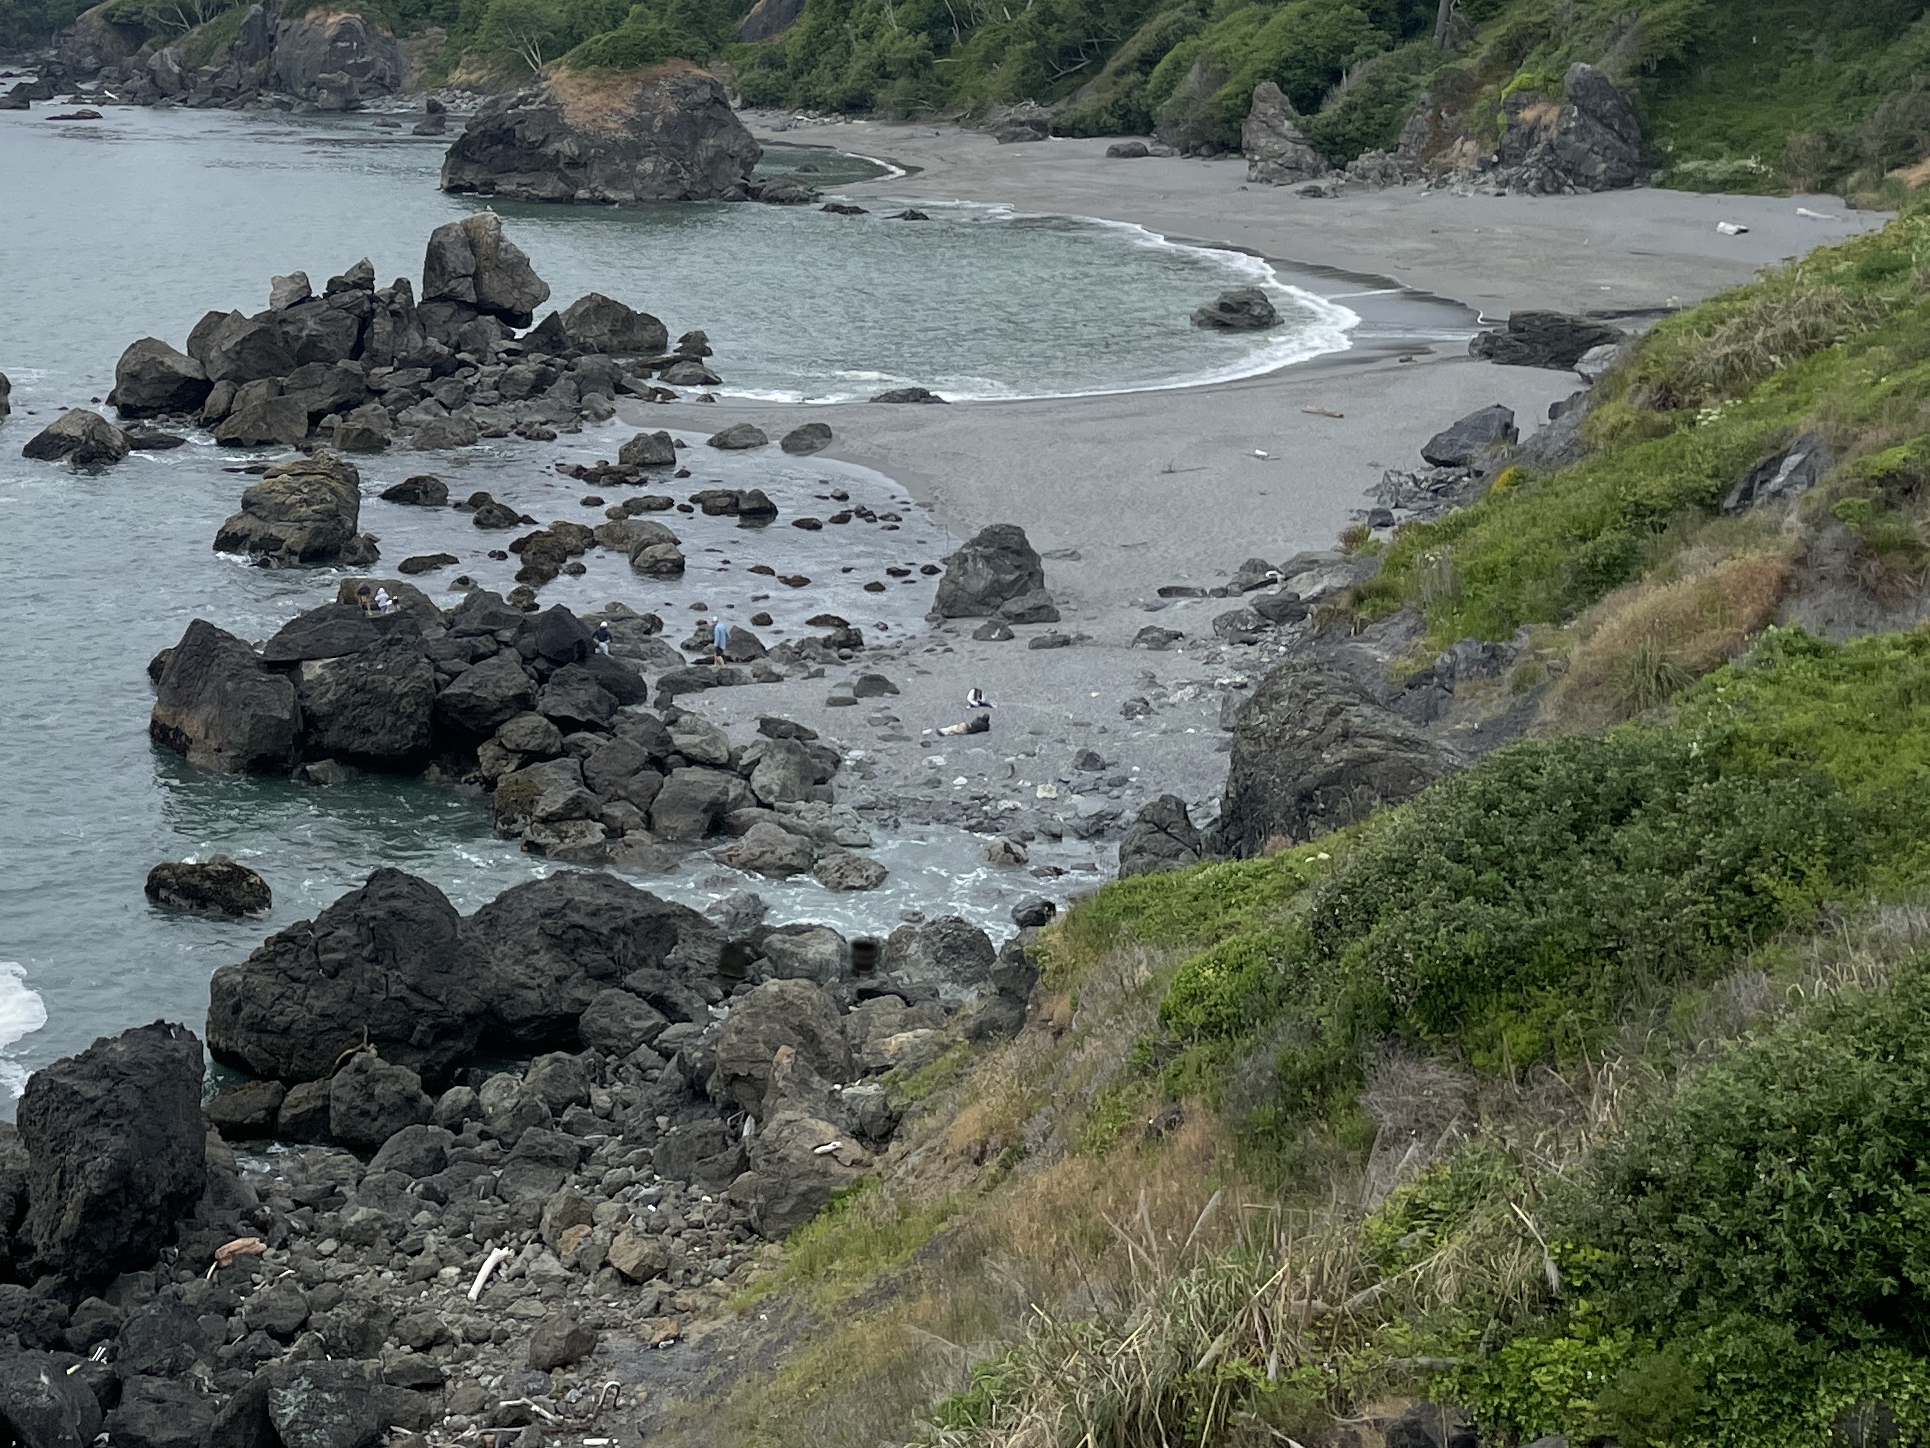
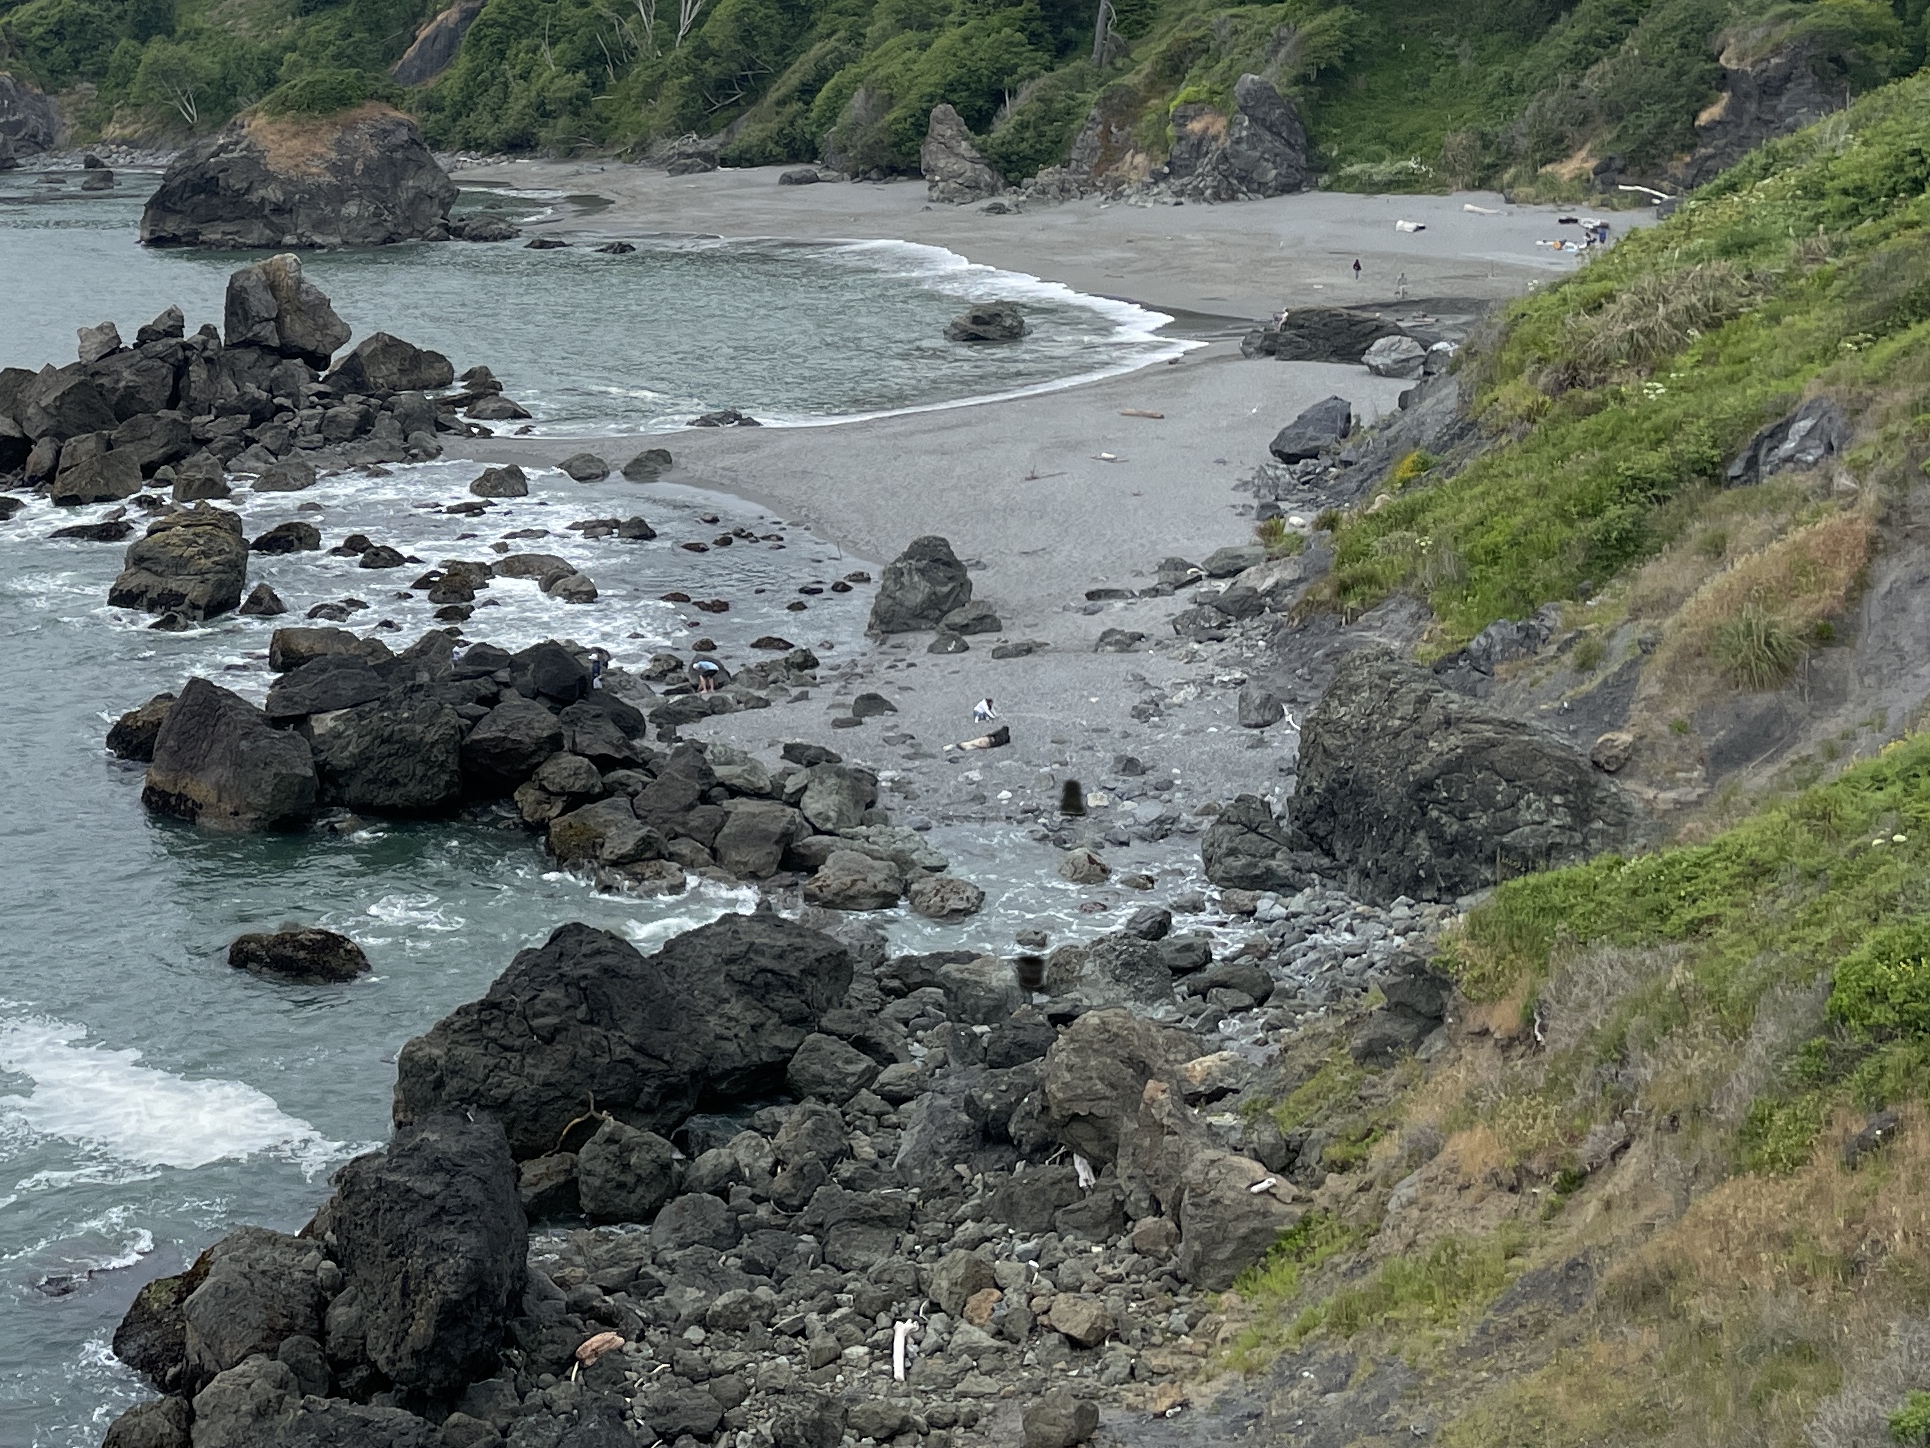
backpack: present [717,934,748,978] -> present [1059,779,1086,815]

